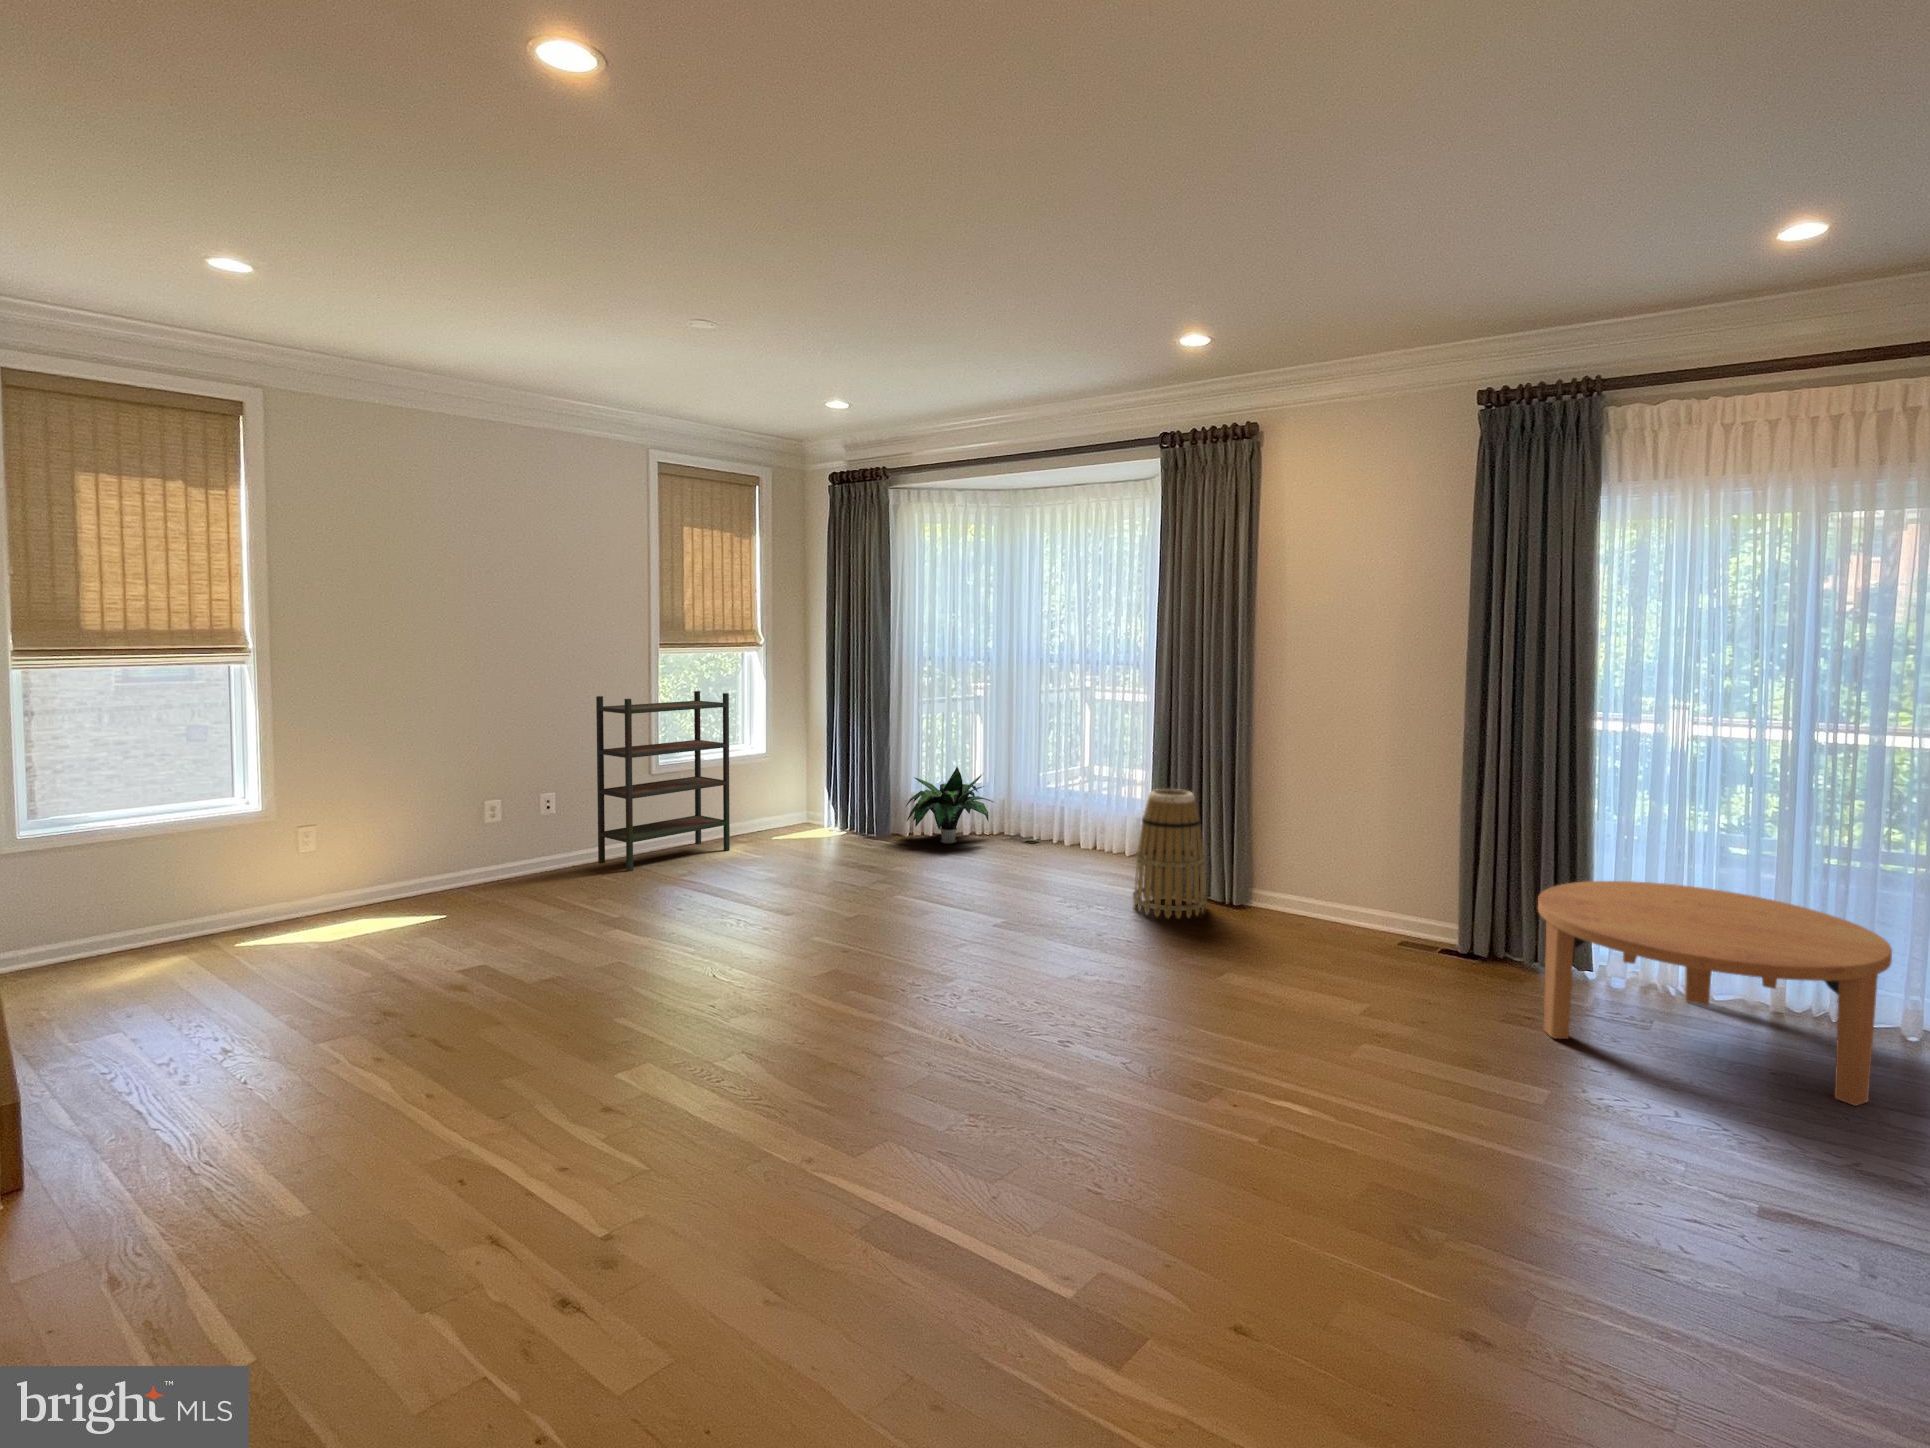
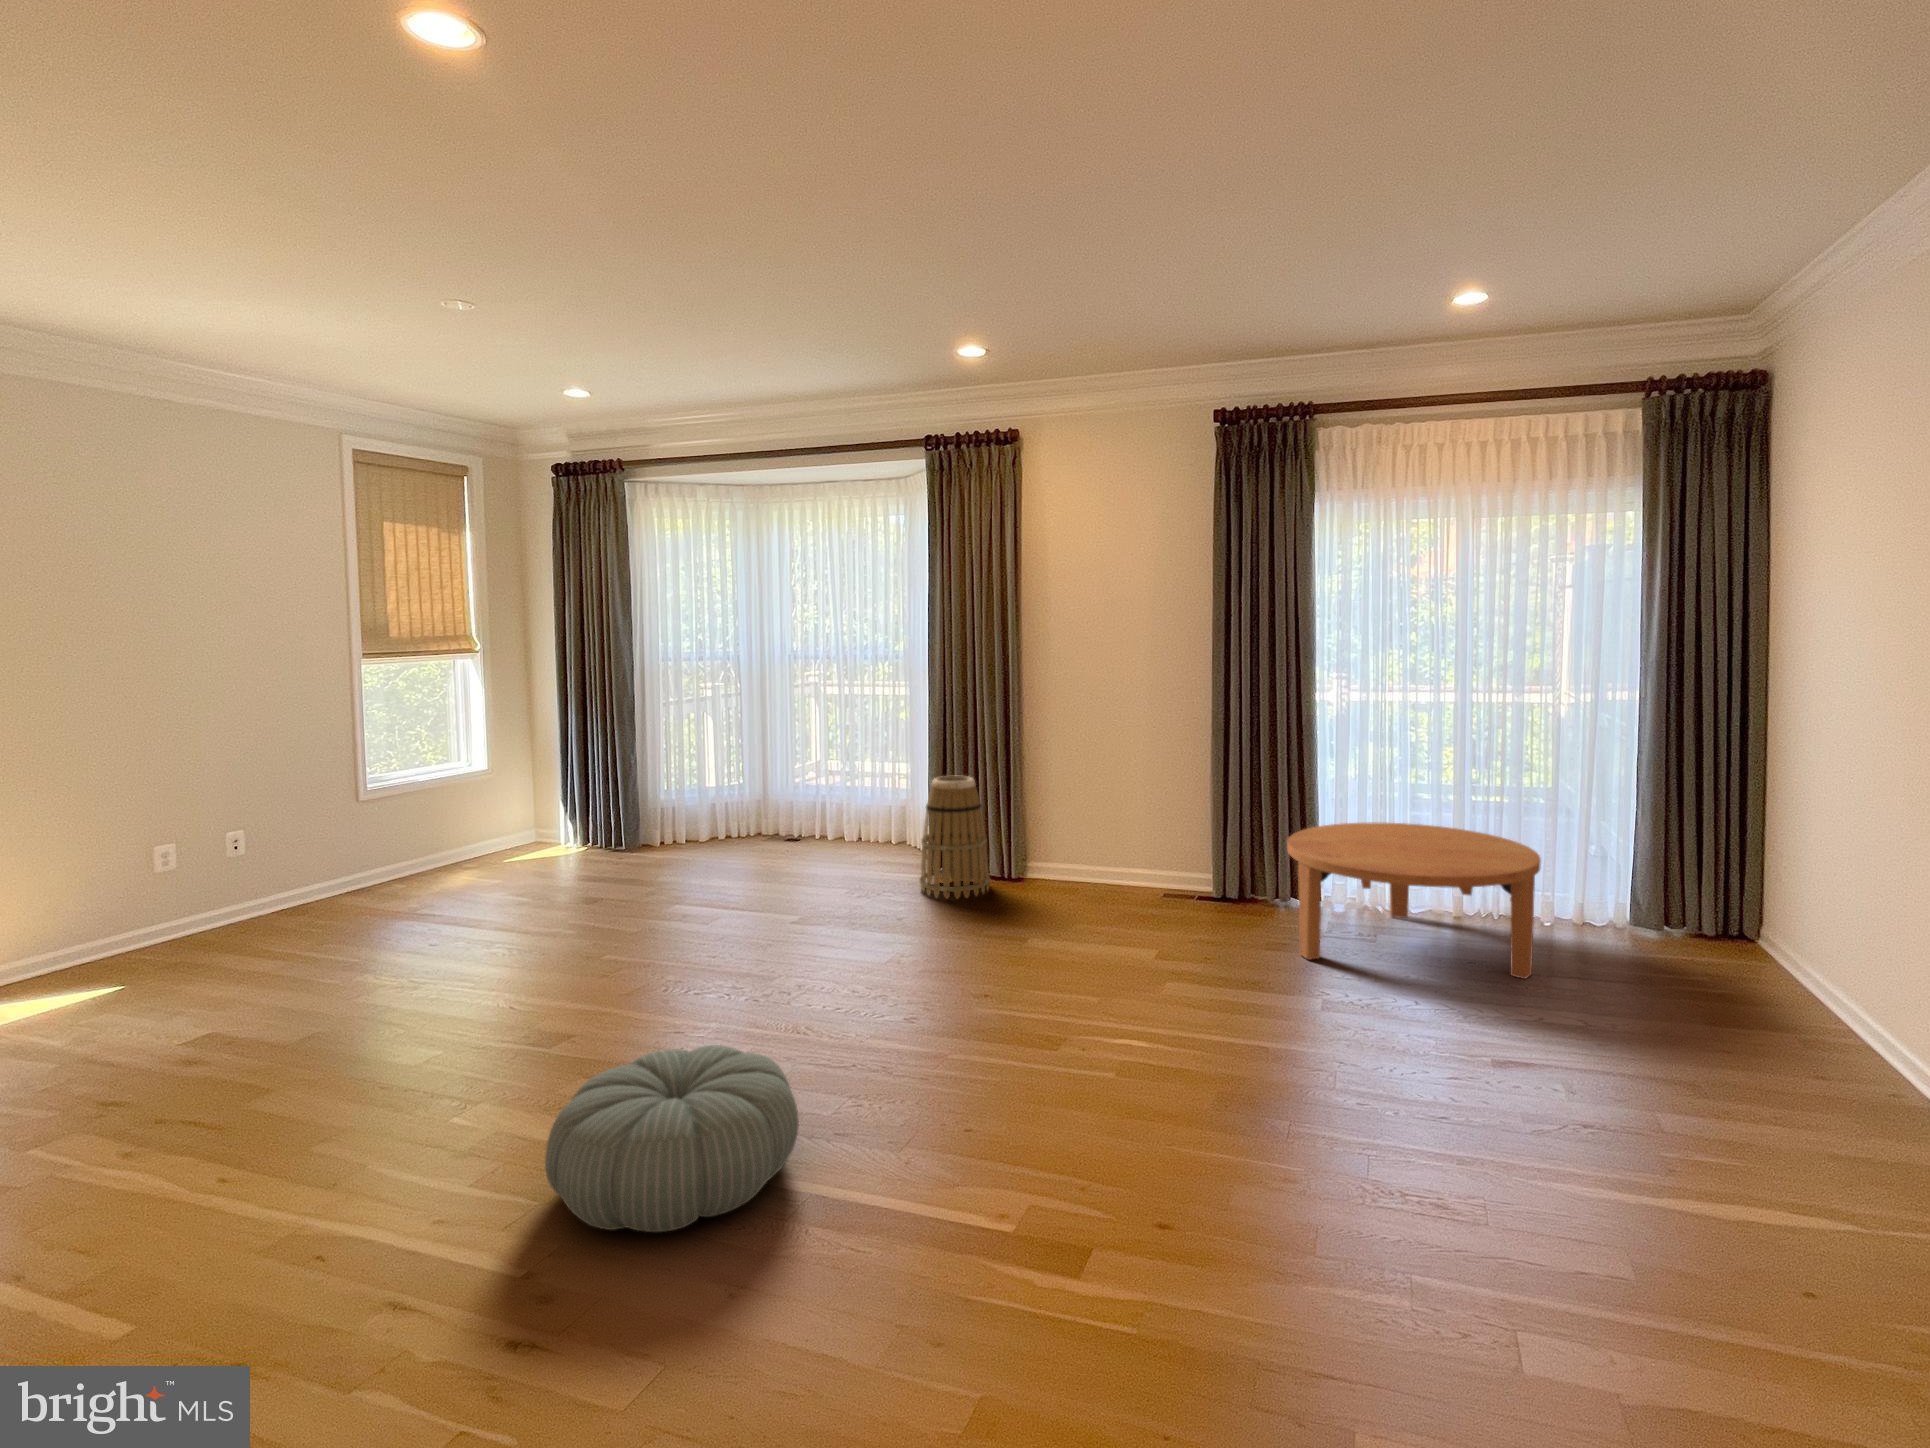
bookshelf: present [596,691,730,871] -> none [280,705,457,916]
potted plant: present [906,767,993,843] -> none [660,769,758,850]
pouf: none [685,1032,915,1205] -> present [545,1045,799,1232]

